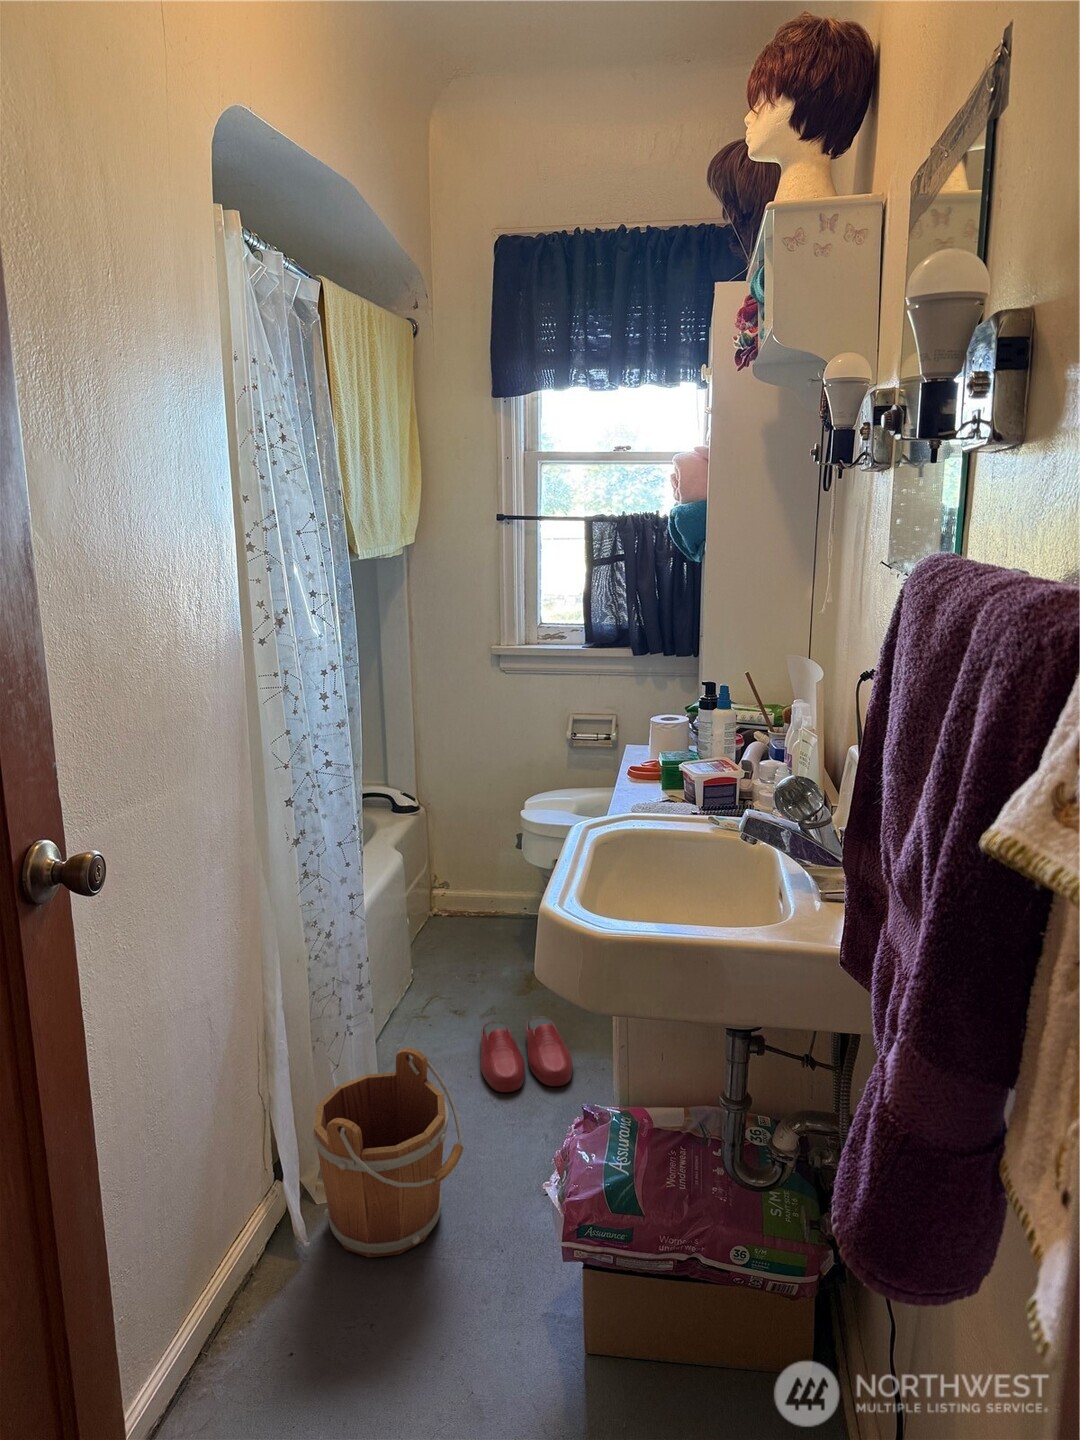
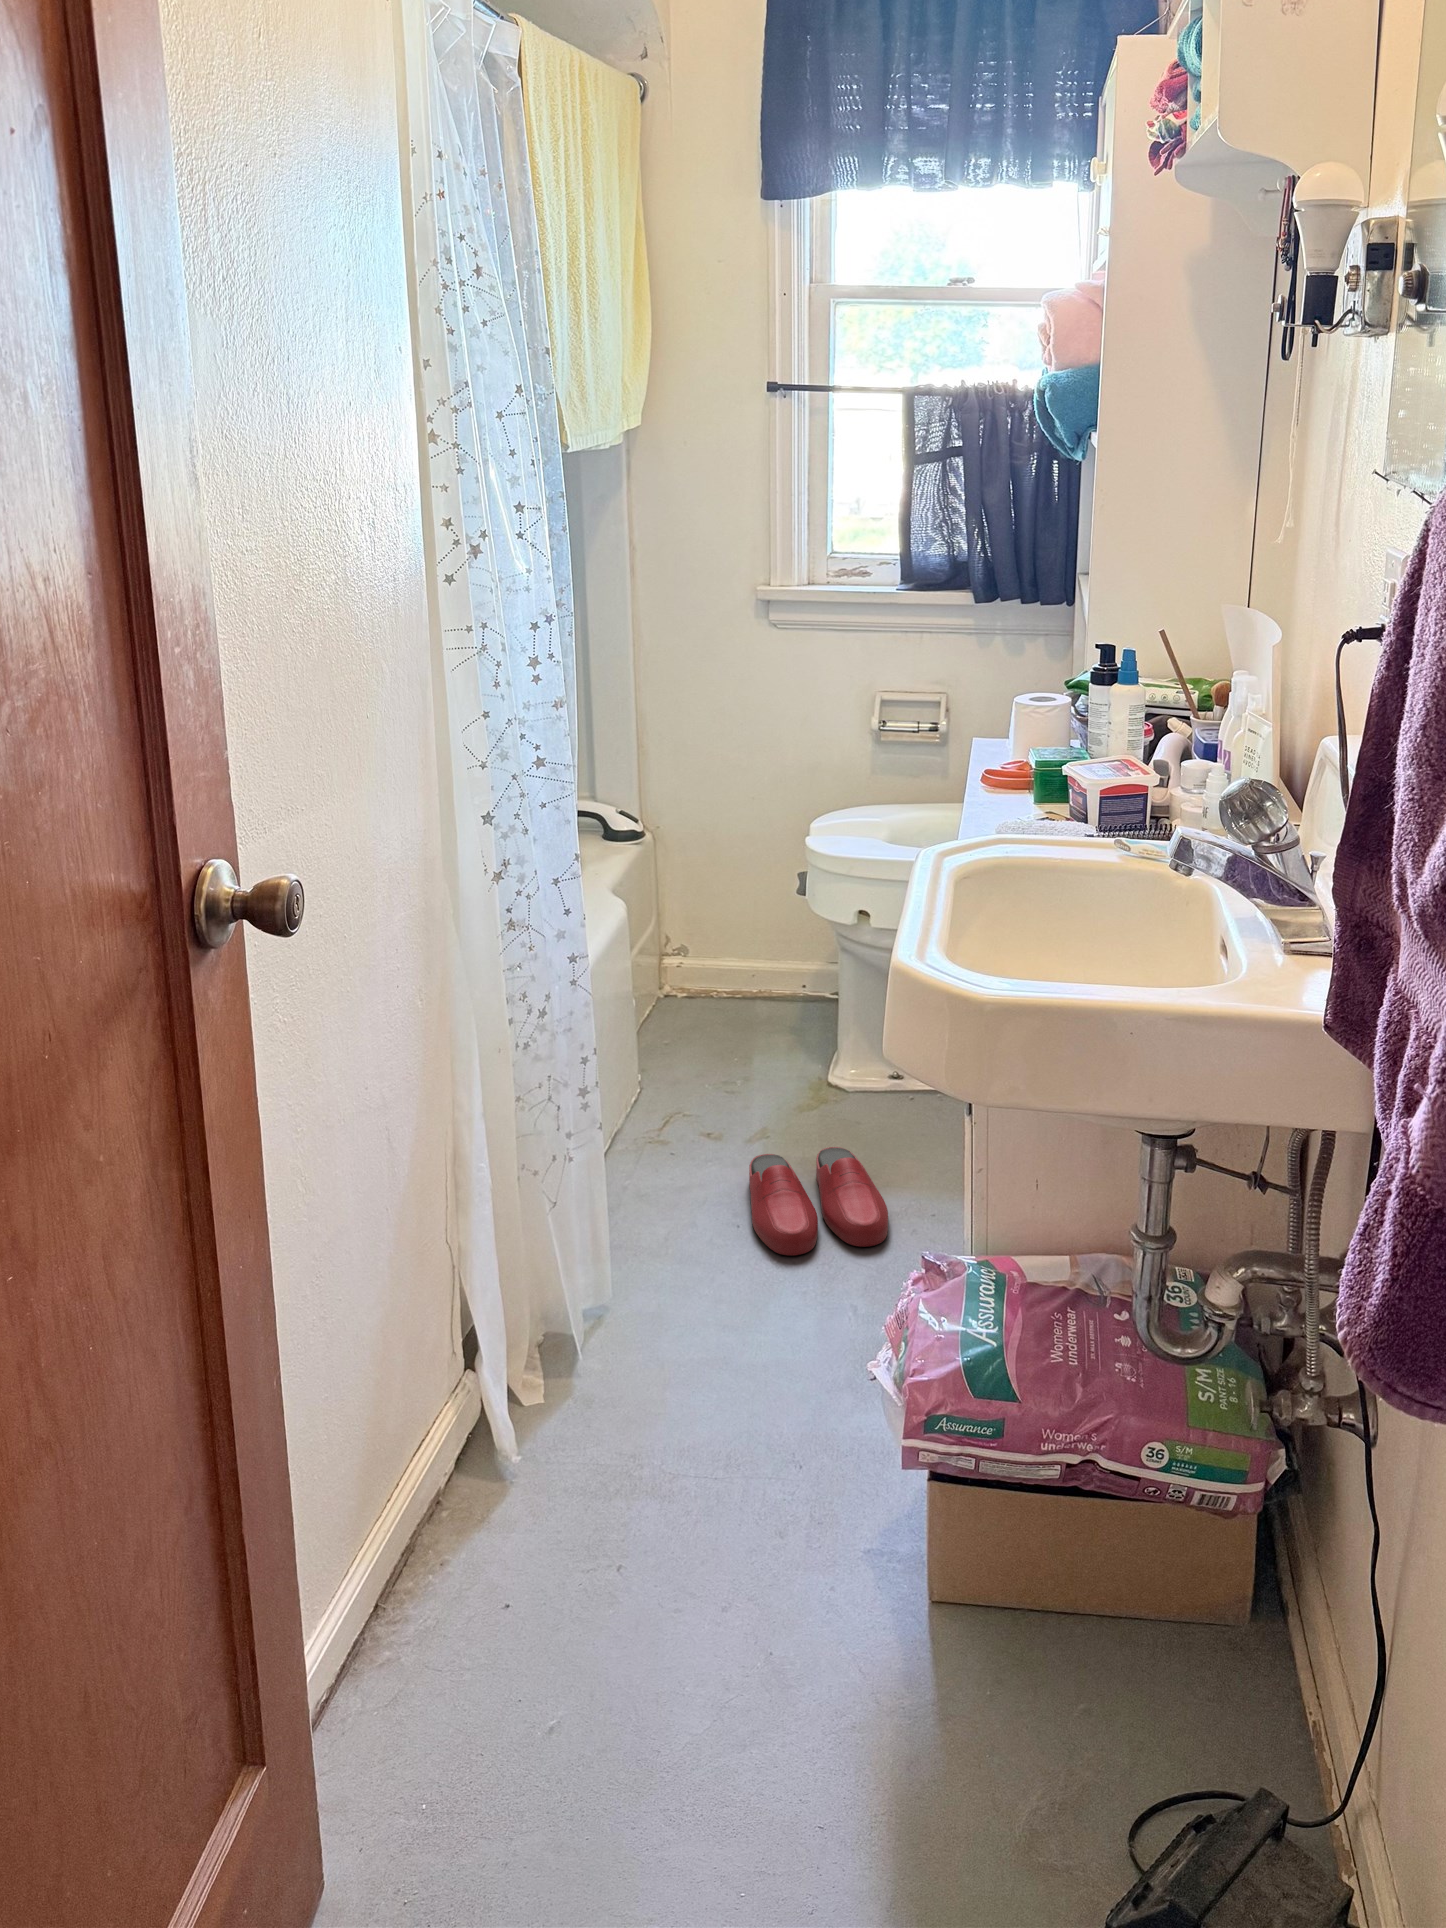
bucket: present [312,1048,463,1257] -> none [526,1184,746,1481]

